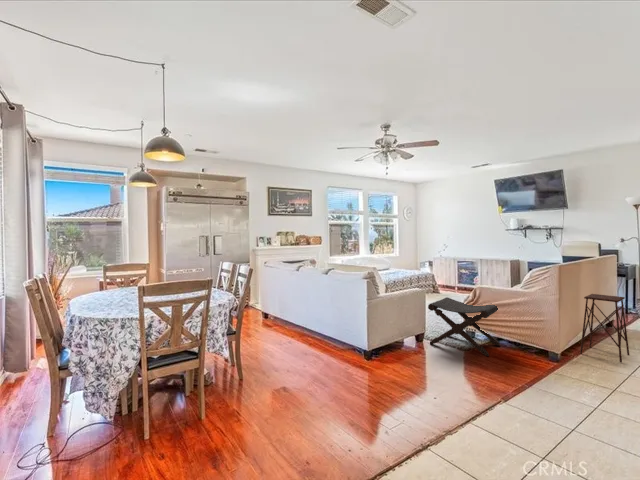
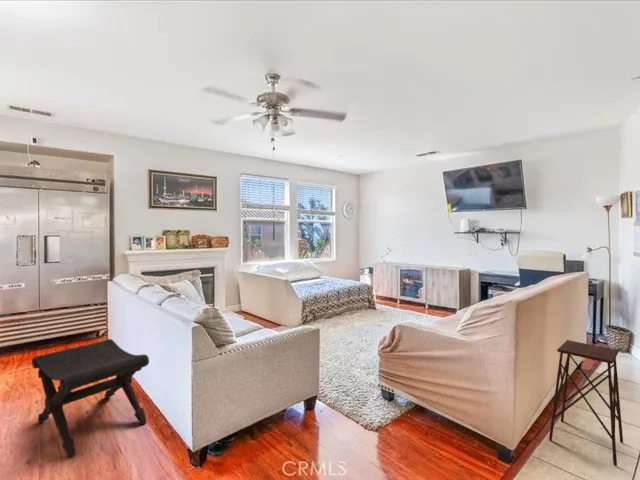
footstool: present [428,297,500,356] -> present [32,339,149,457]

